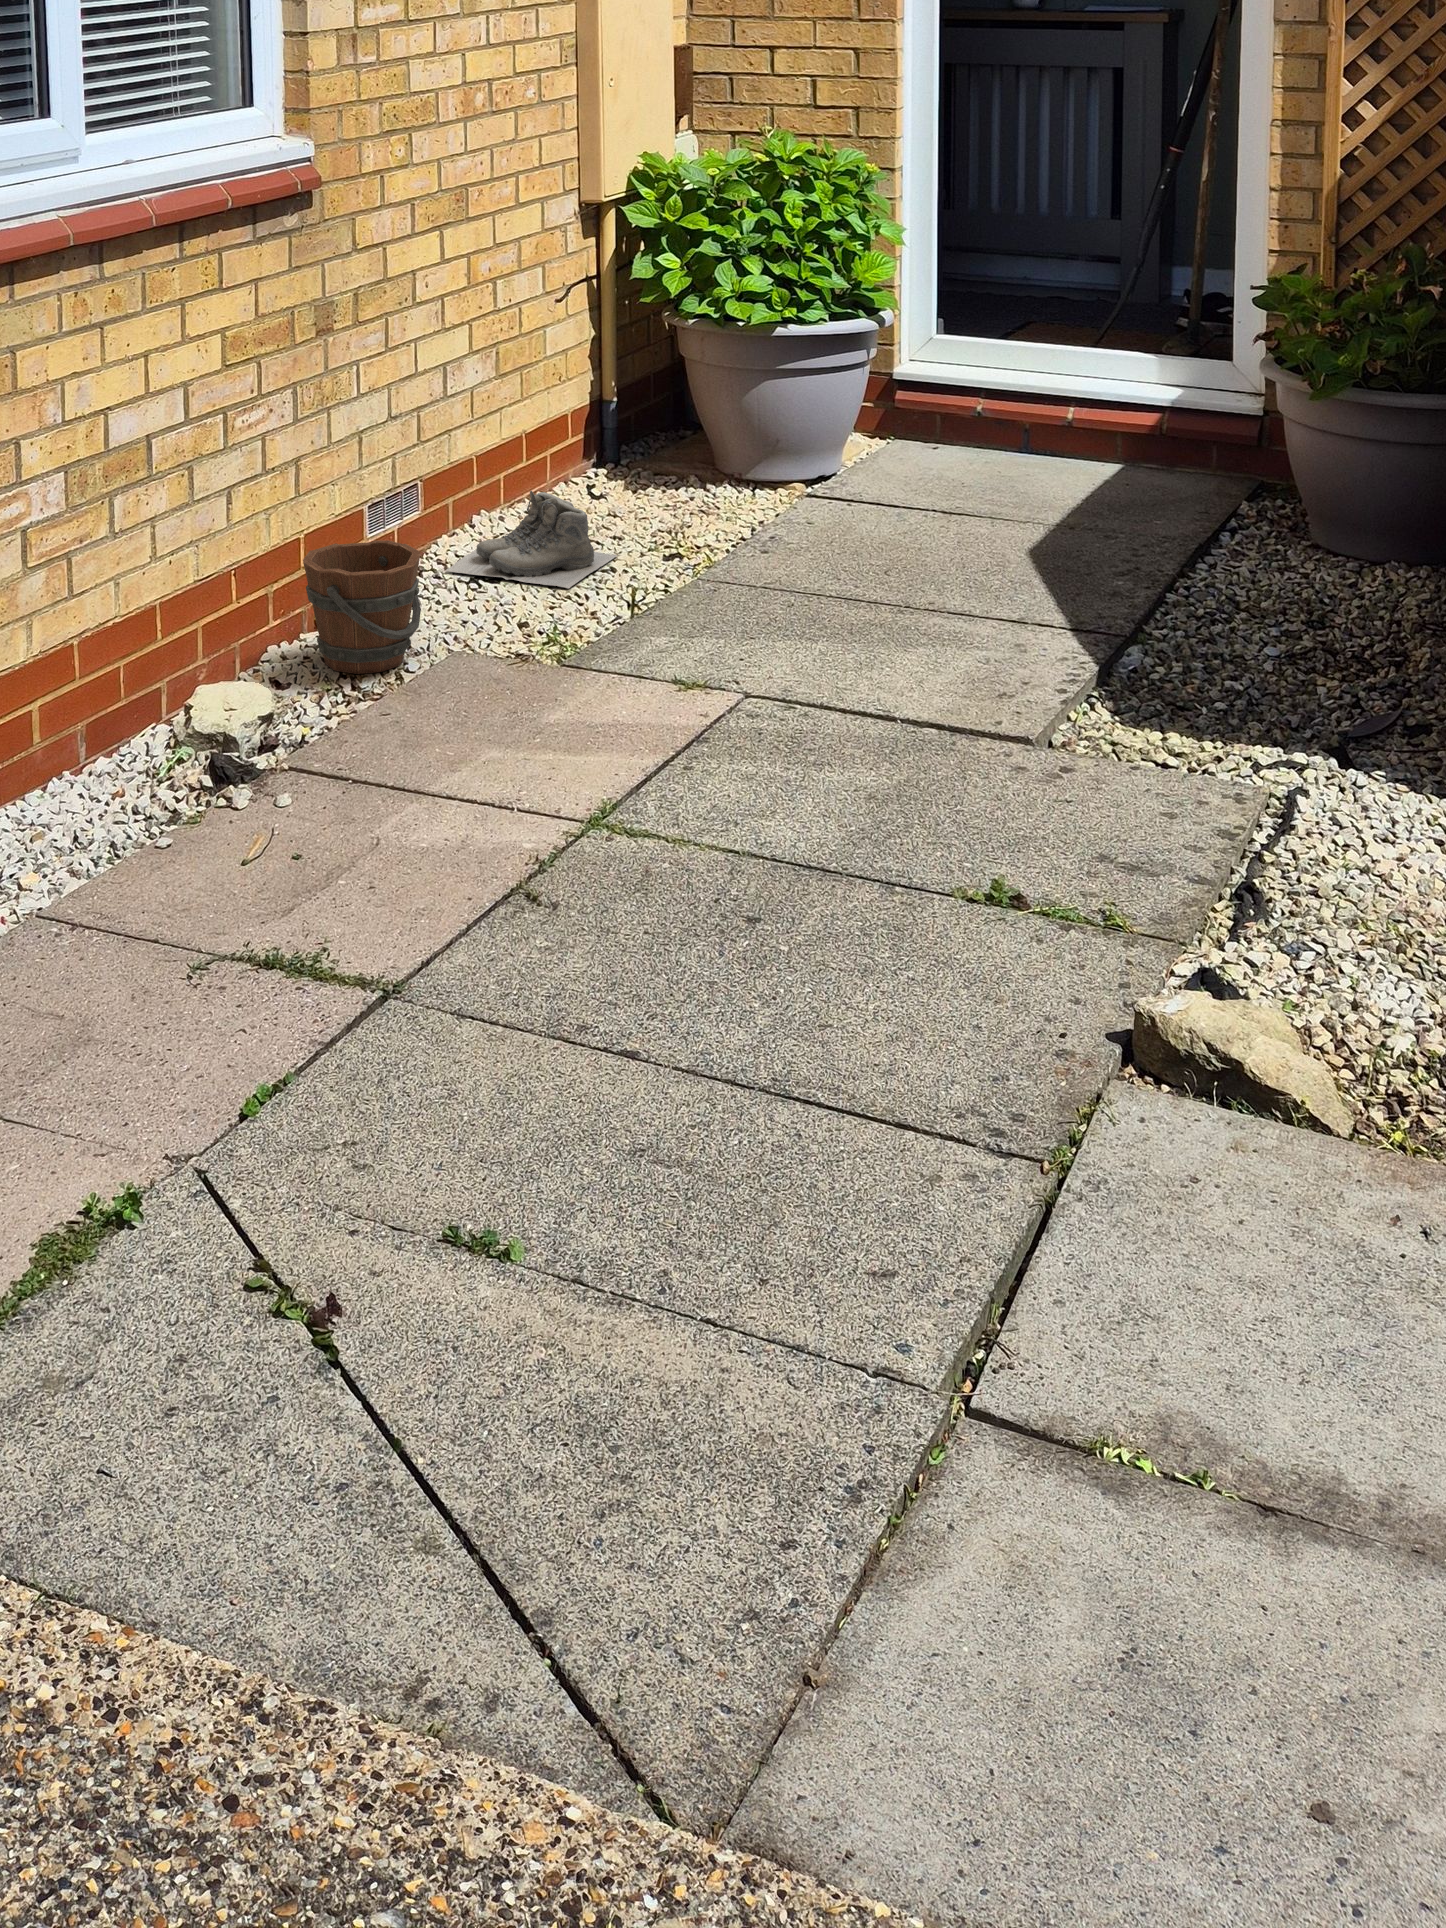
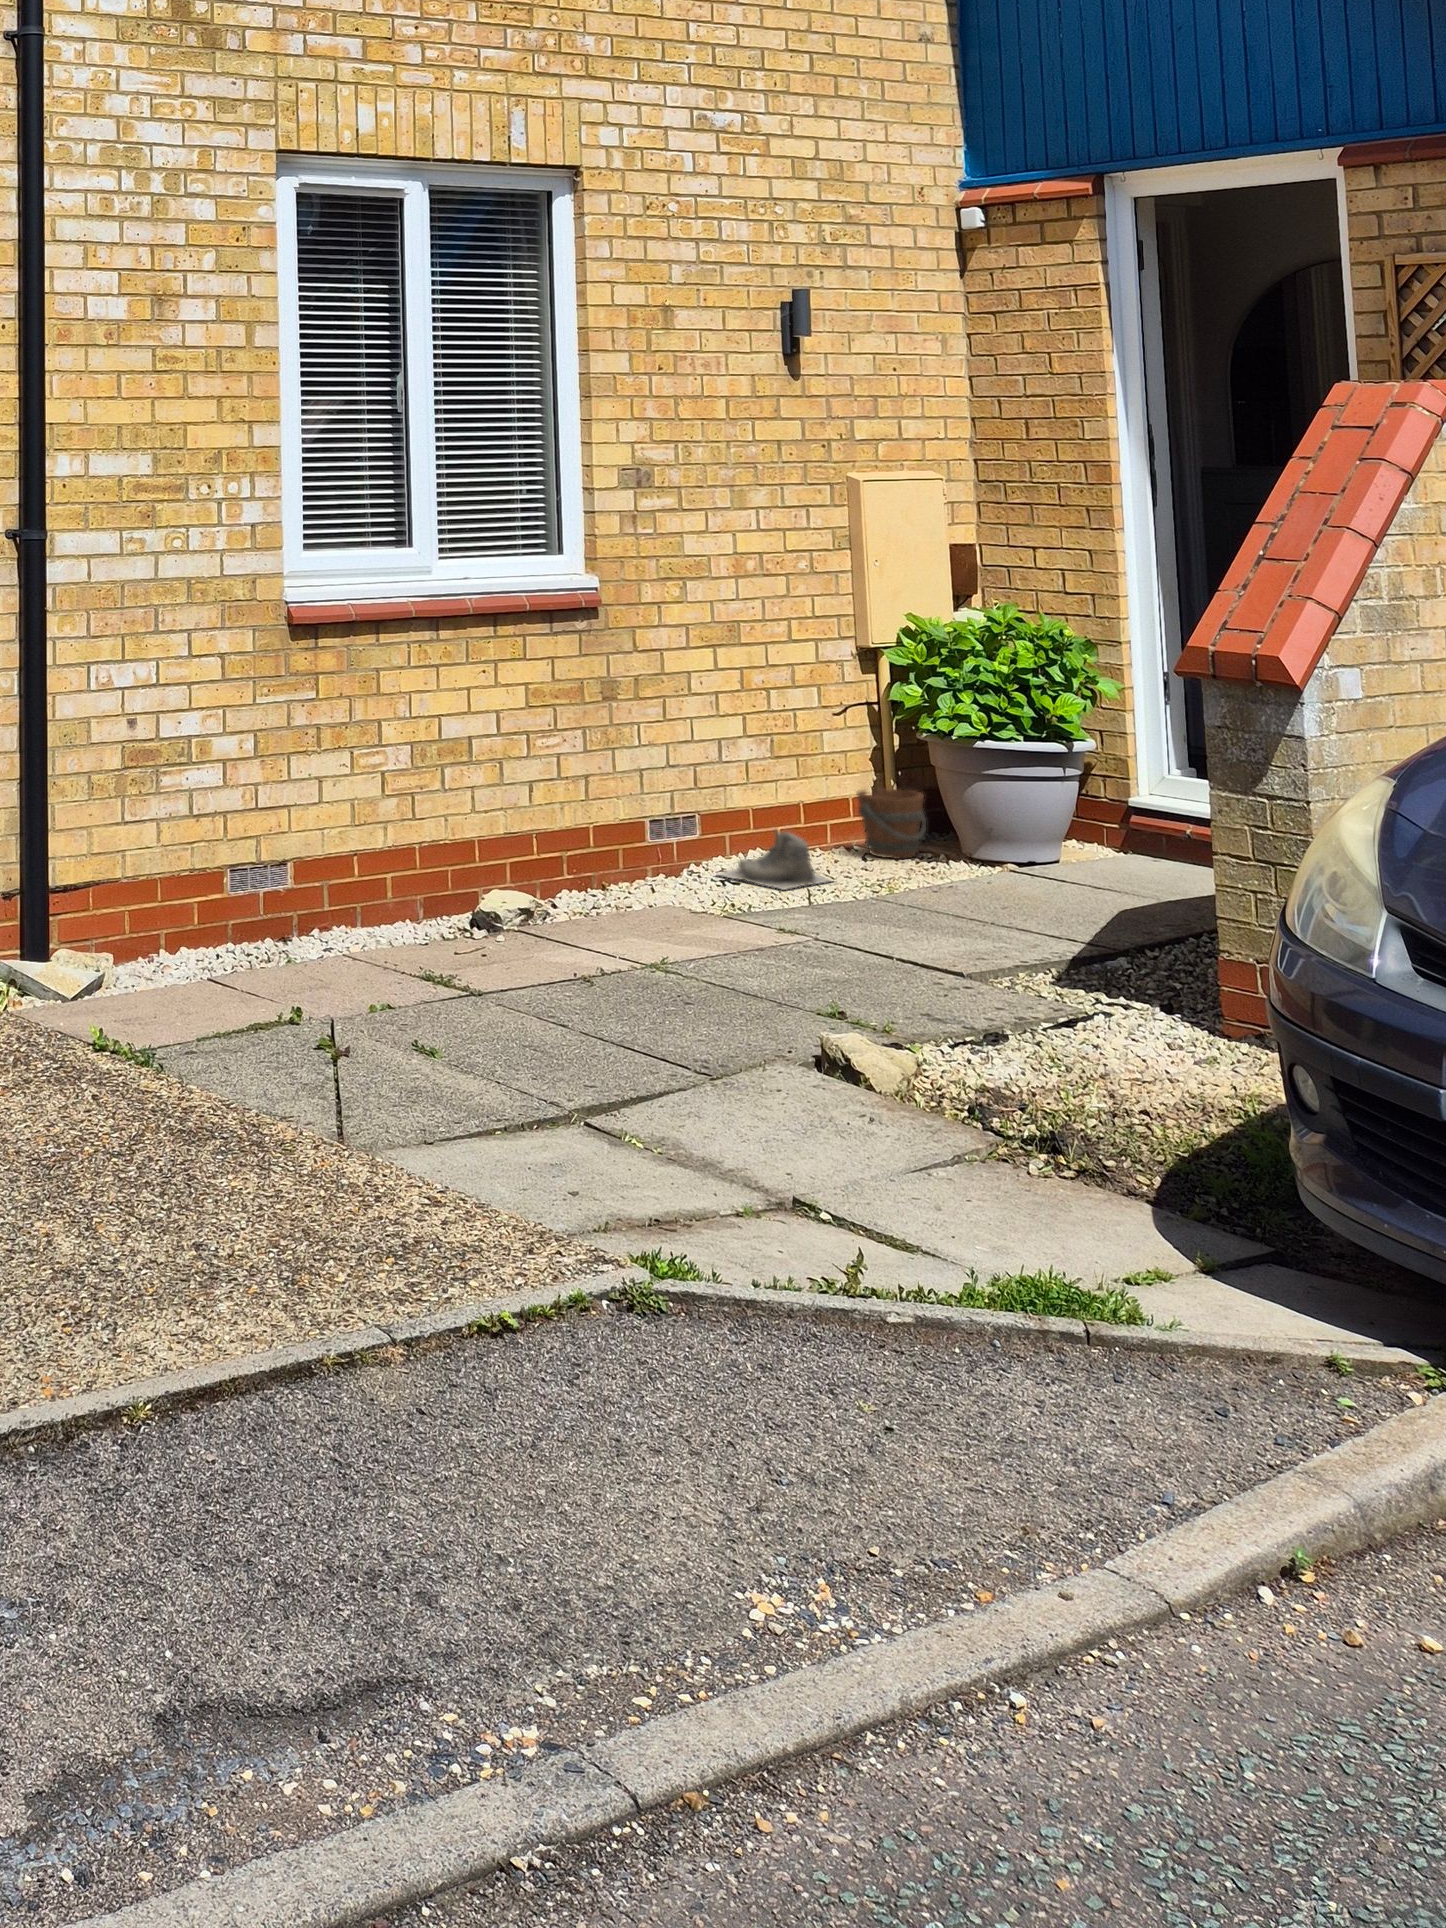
bucket: present [303,540,421,674] -> present [856,789,926,859]

